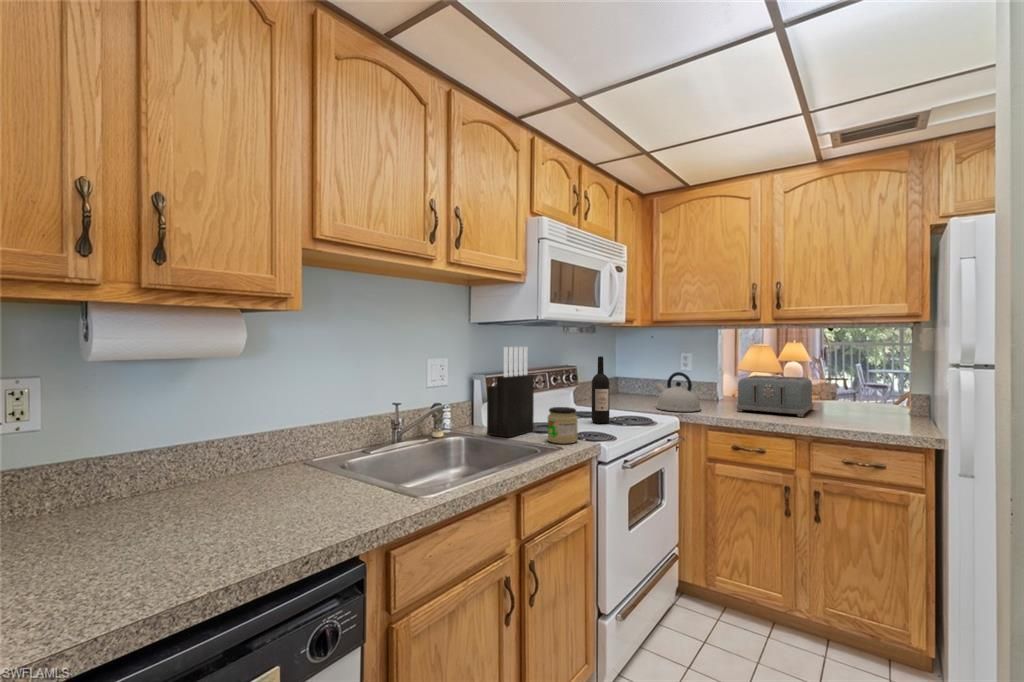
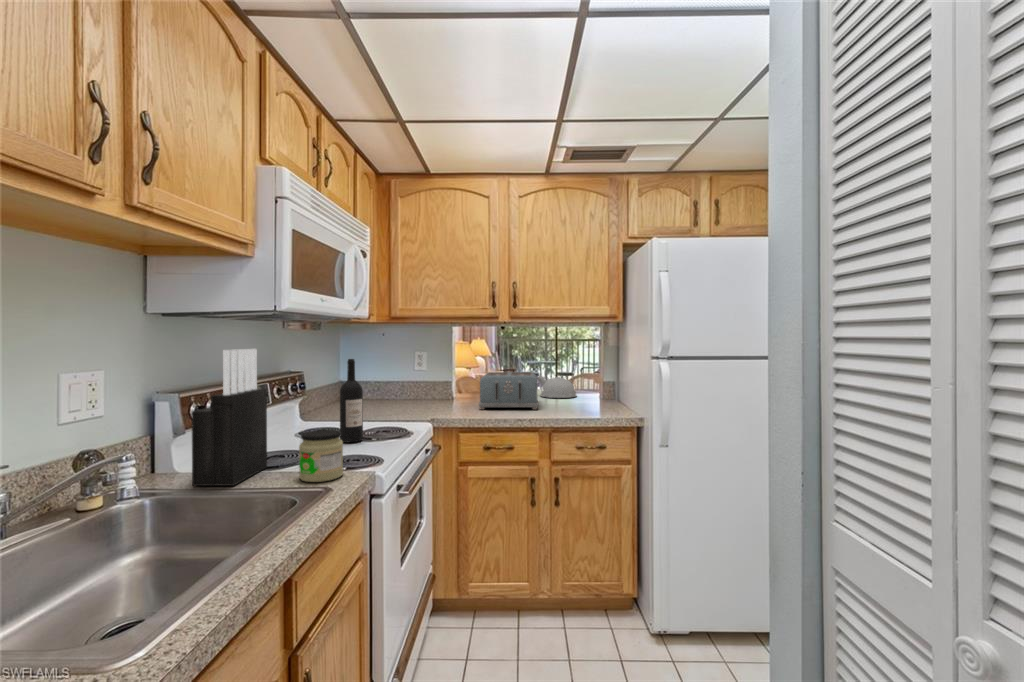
kettle: present [655,372,701,412] -> present [537,376,576,398]

